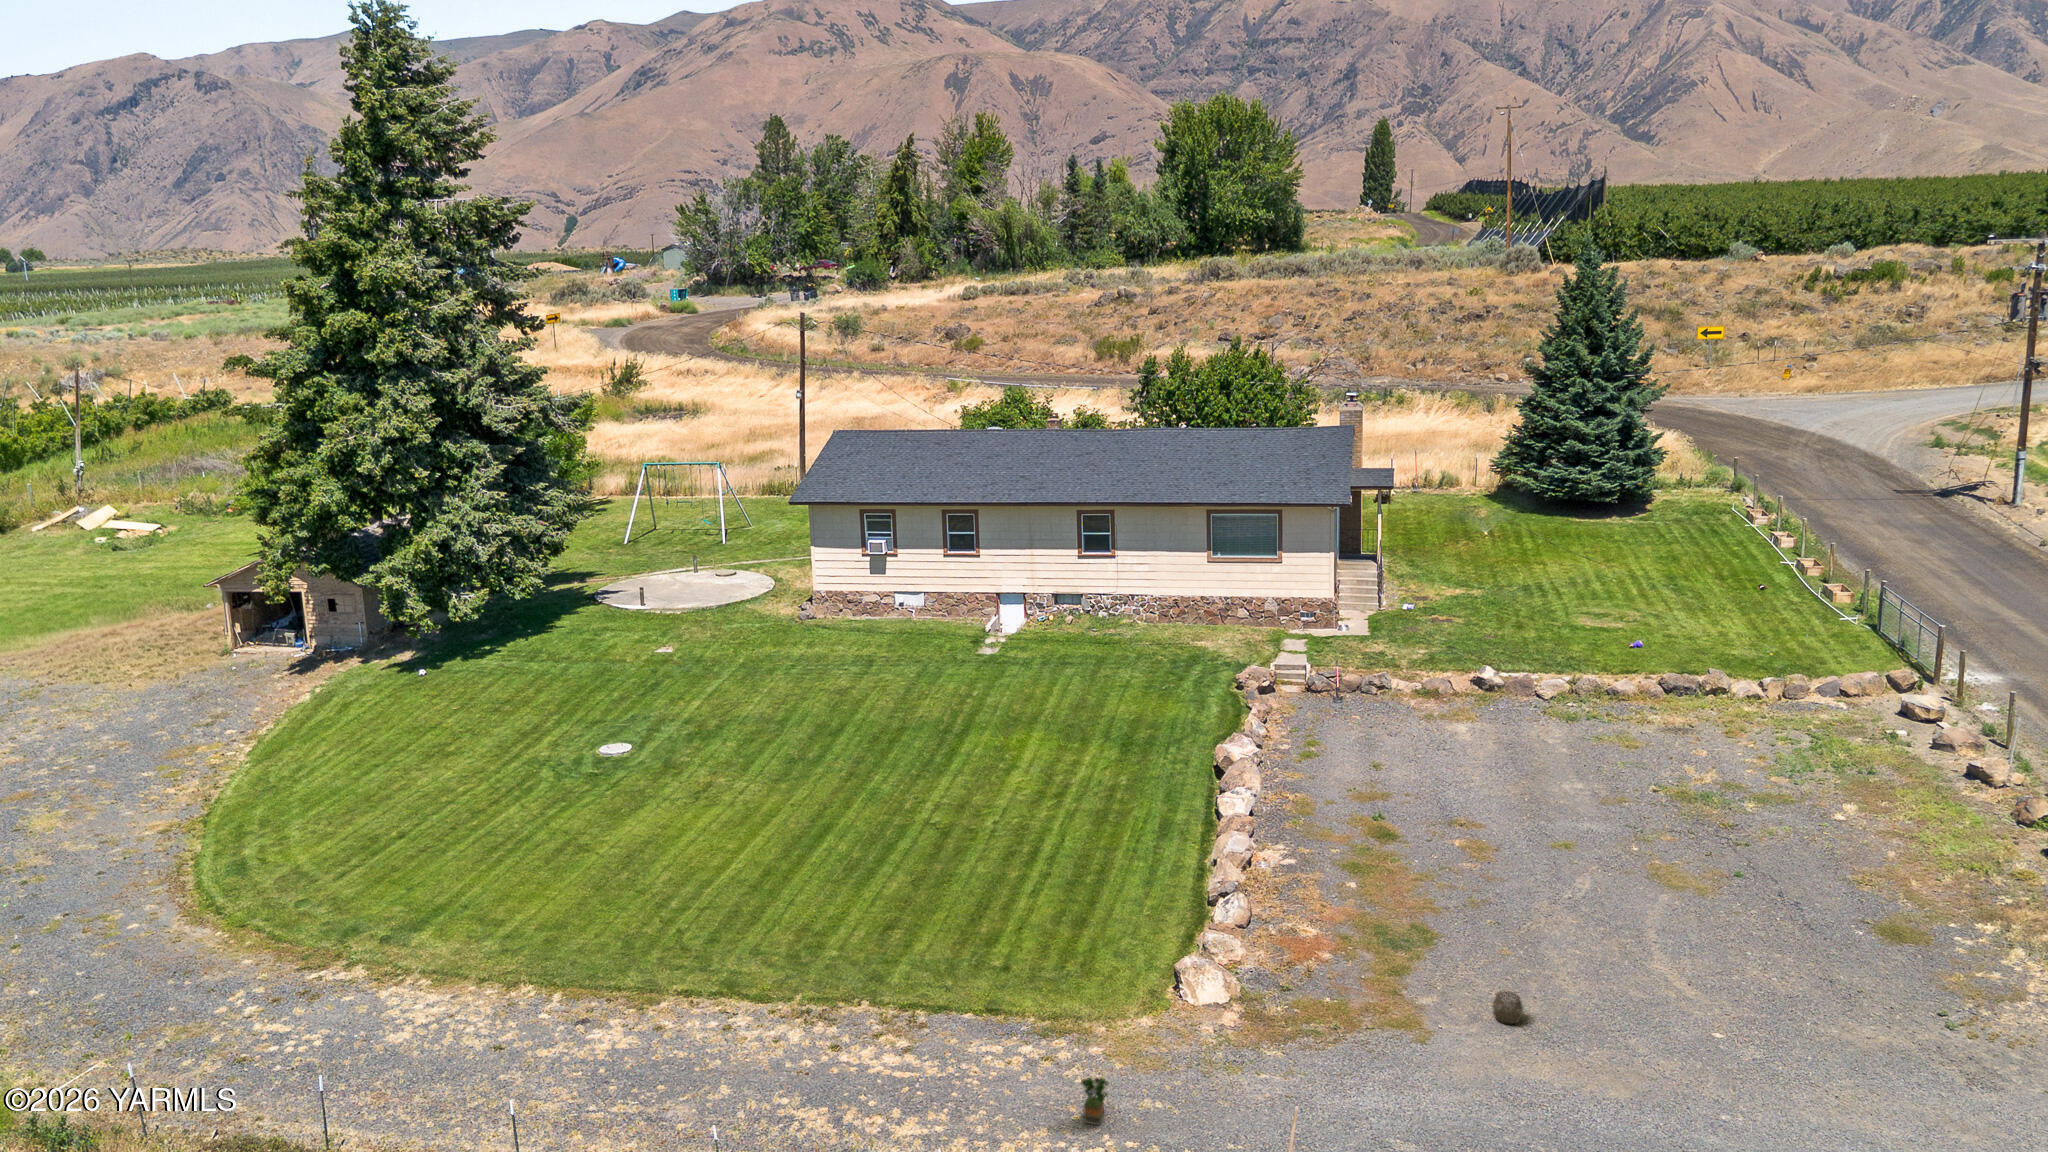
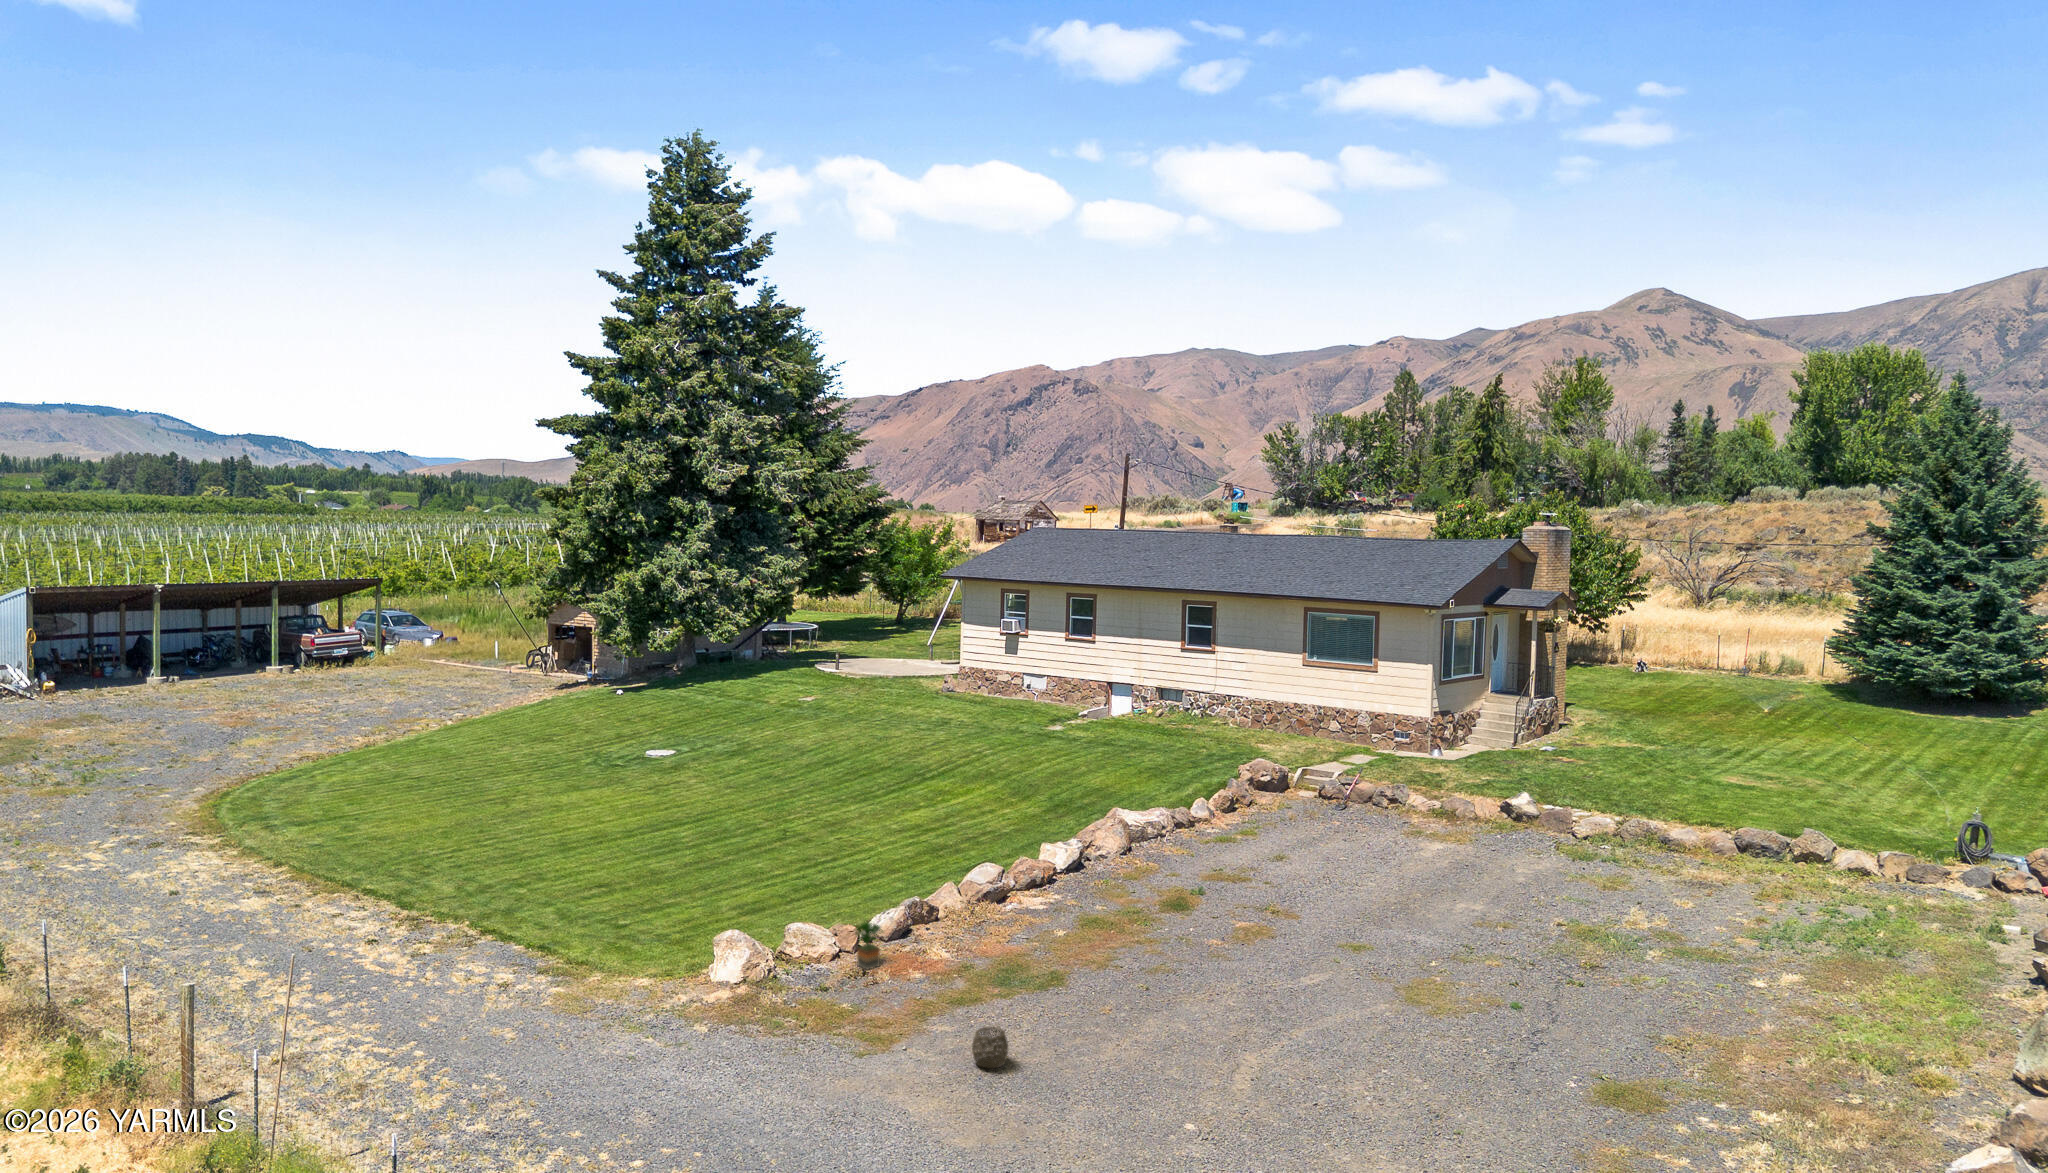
potted tree: present [1081,1078,1109,1125] -> present [856,923,883,970]

